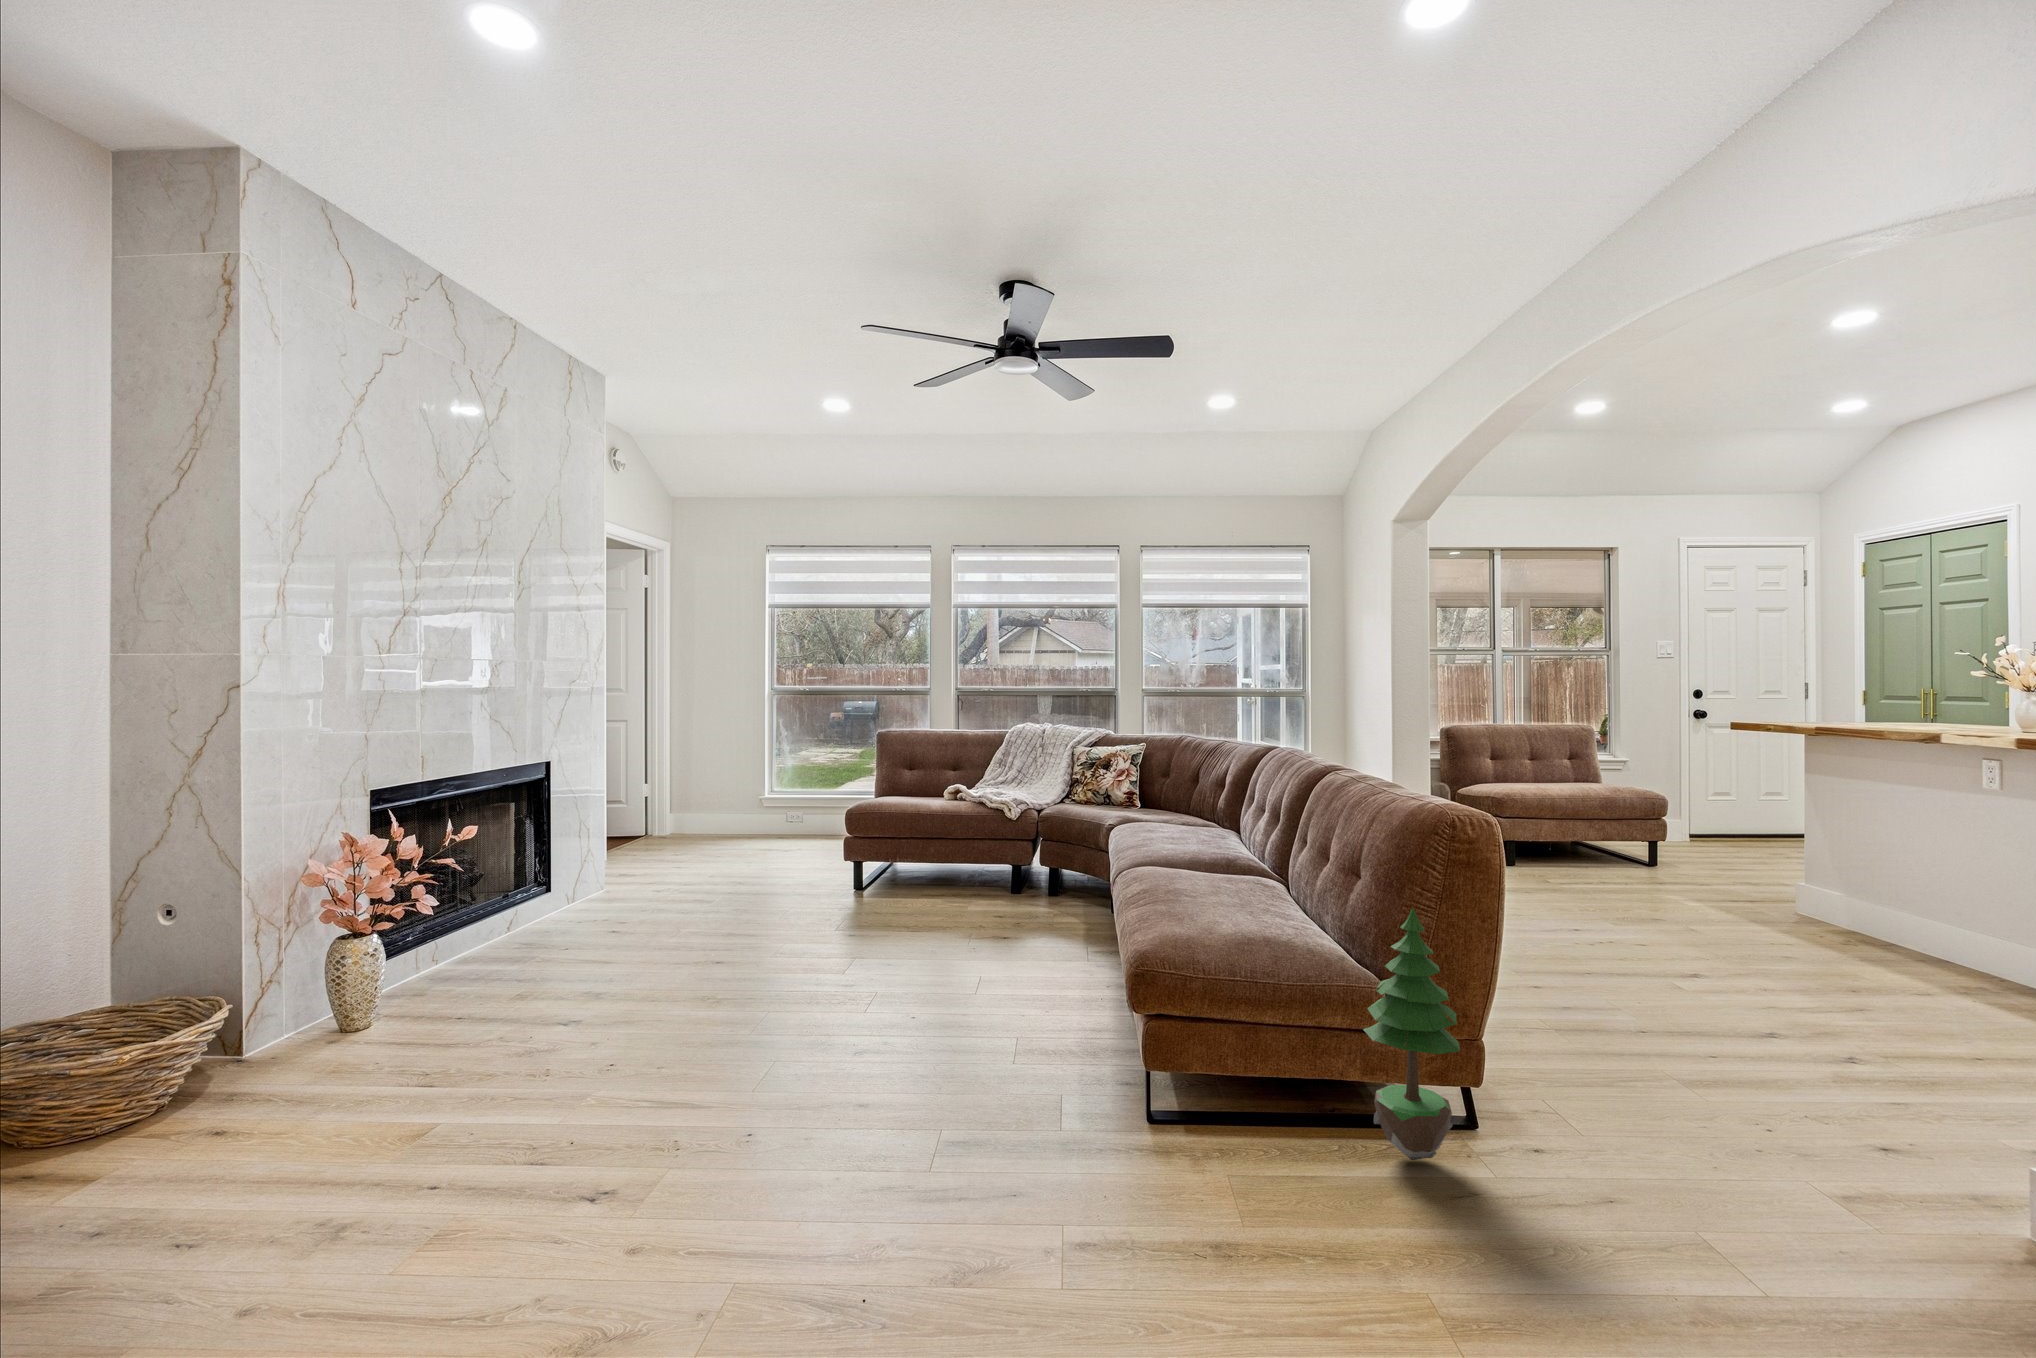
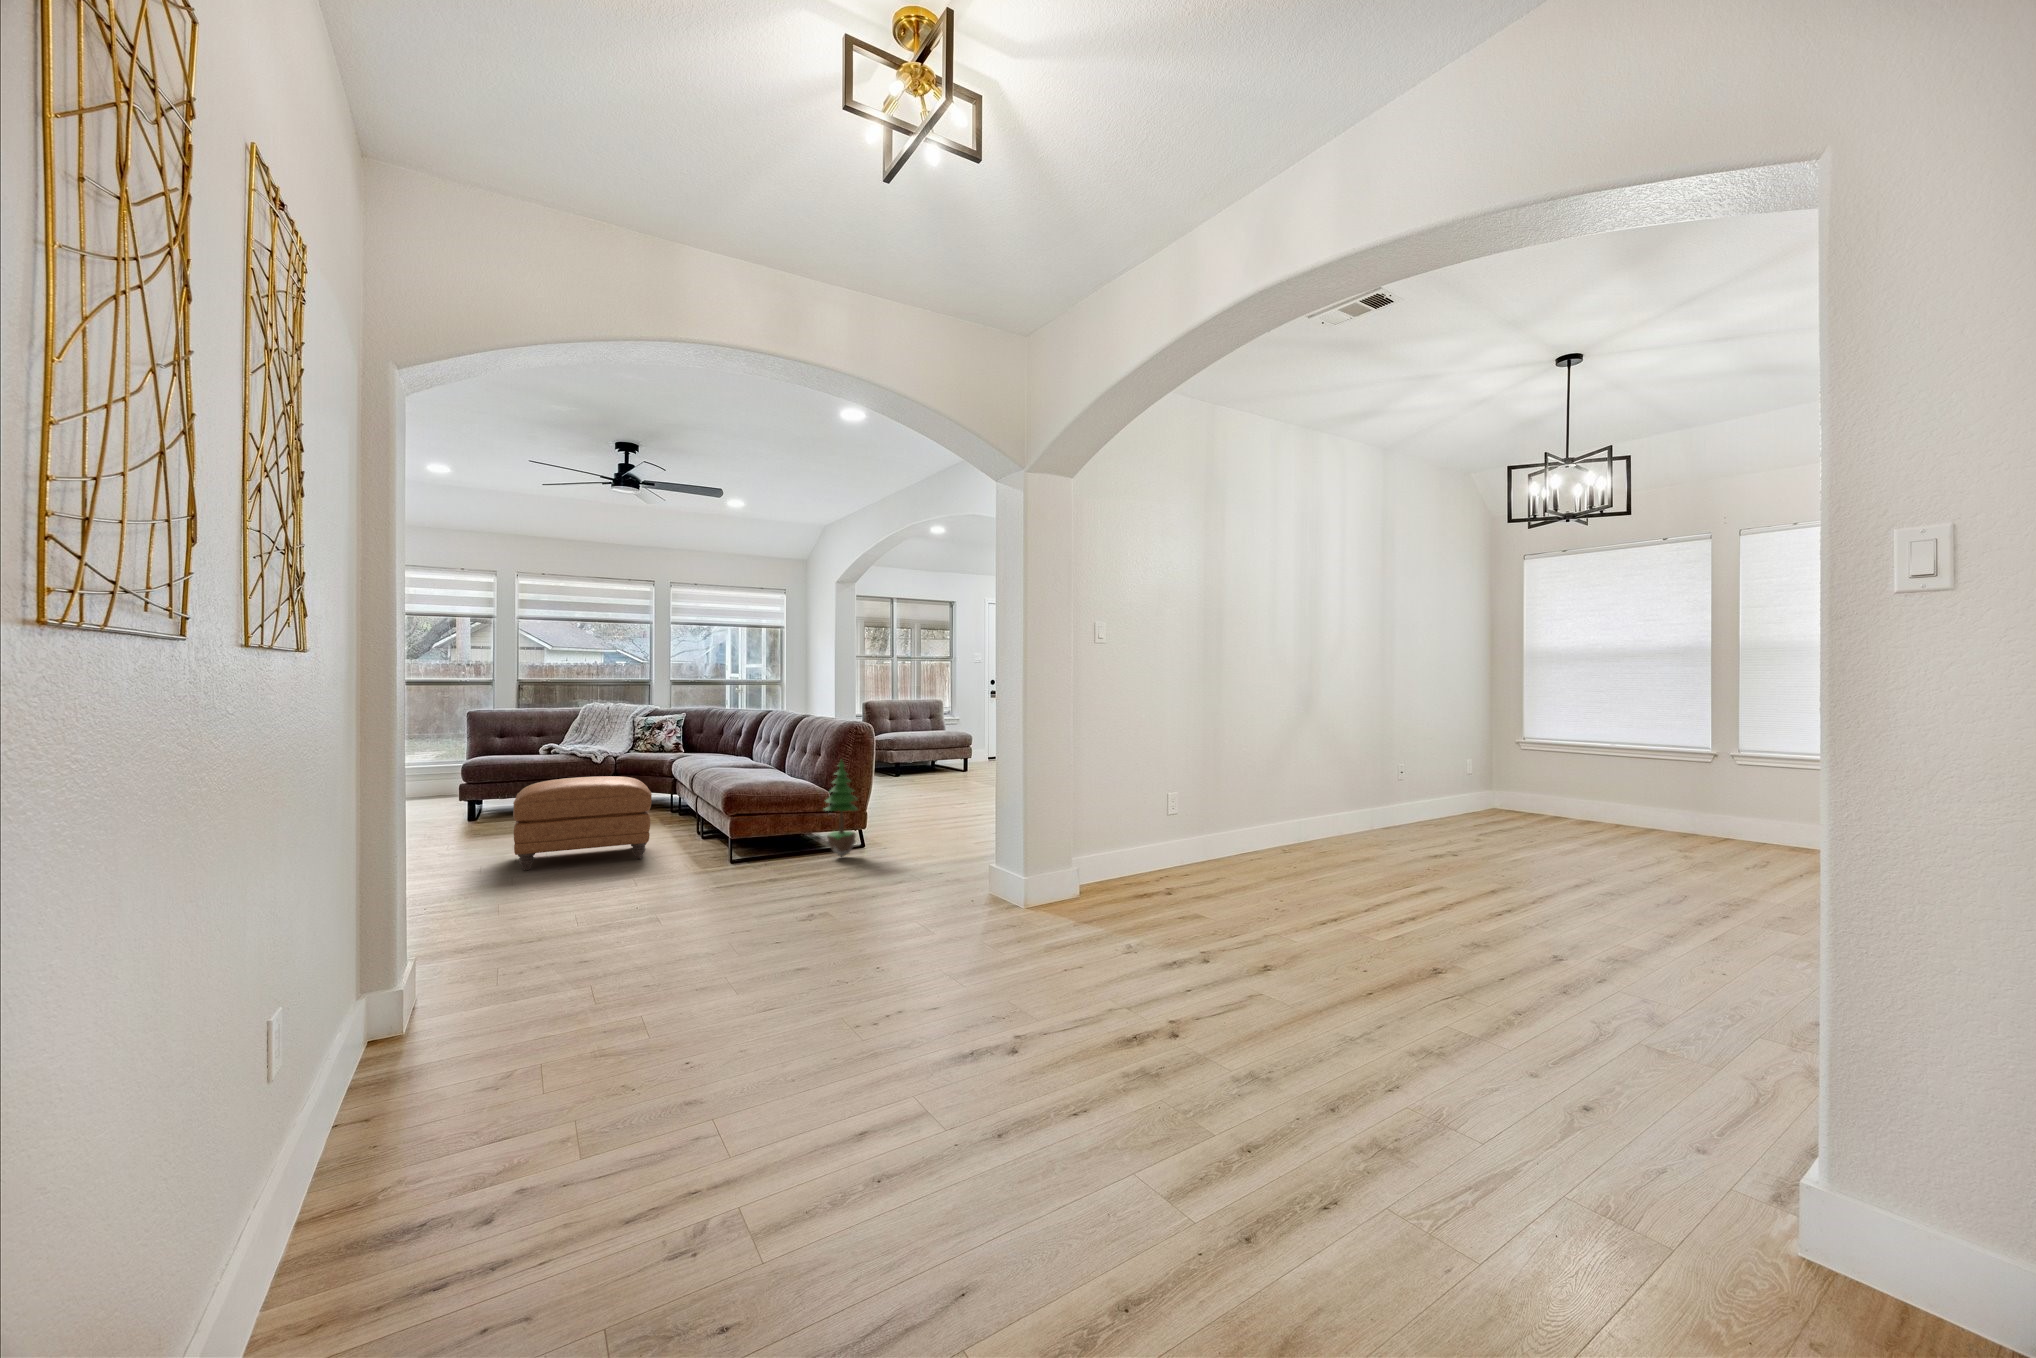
ottoman: none [785,871,1028,1050] -> present [513,776,652,870]

